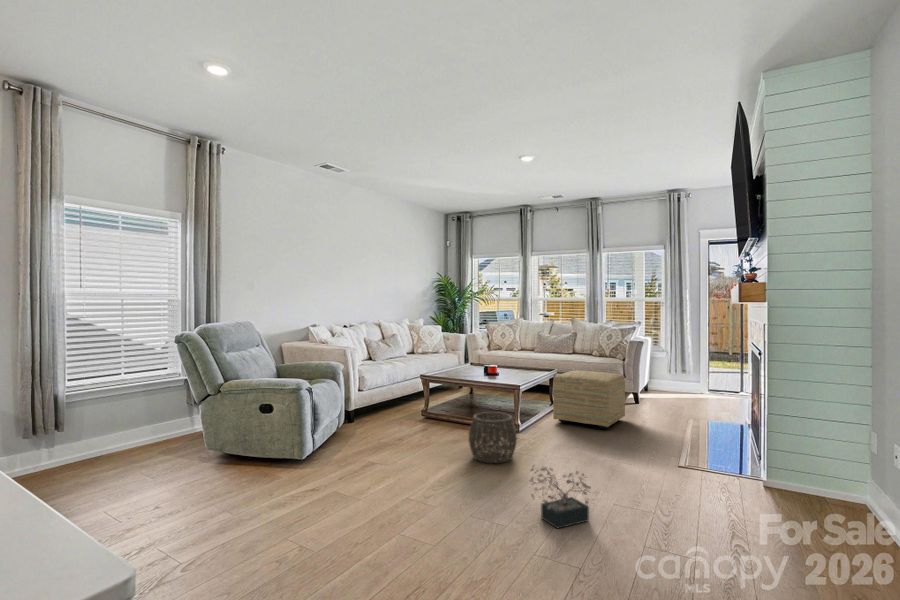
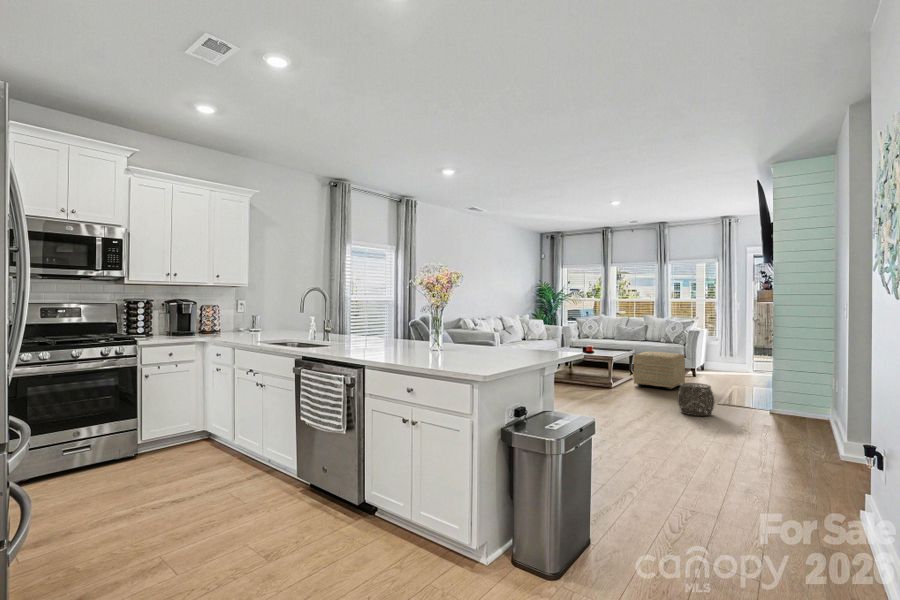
woven basket: present [469,412,517,463] -> present [677,383,714,416]
decorative plant: present [530,467,591,528] -> none [627,395,662,428]

